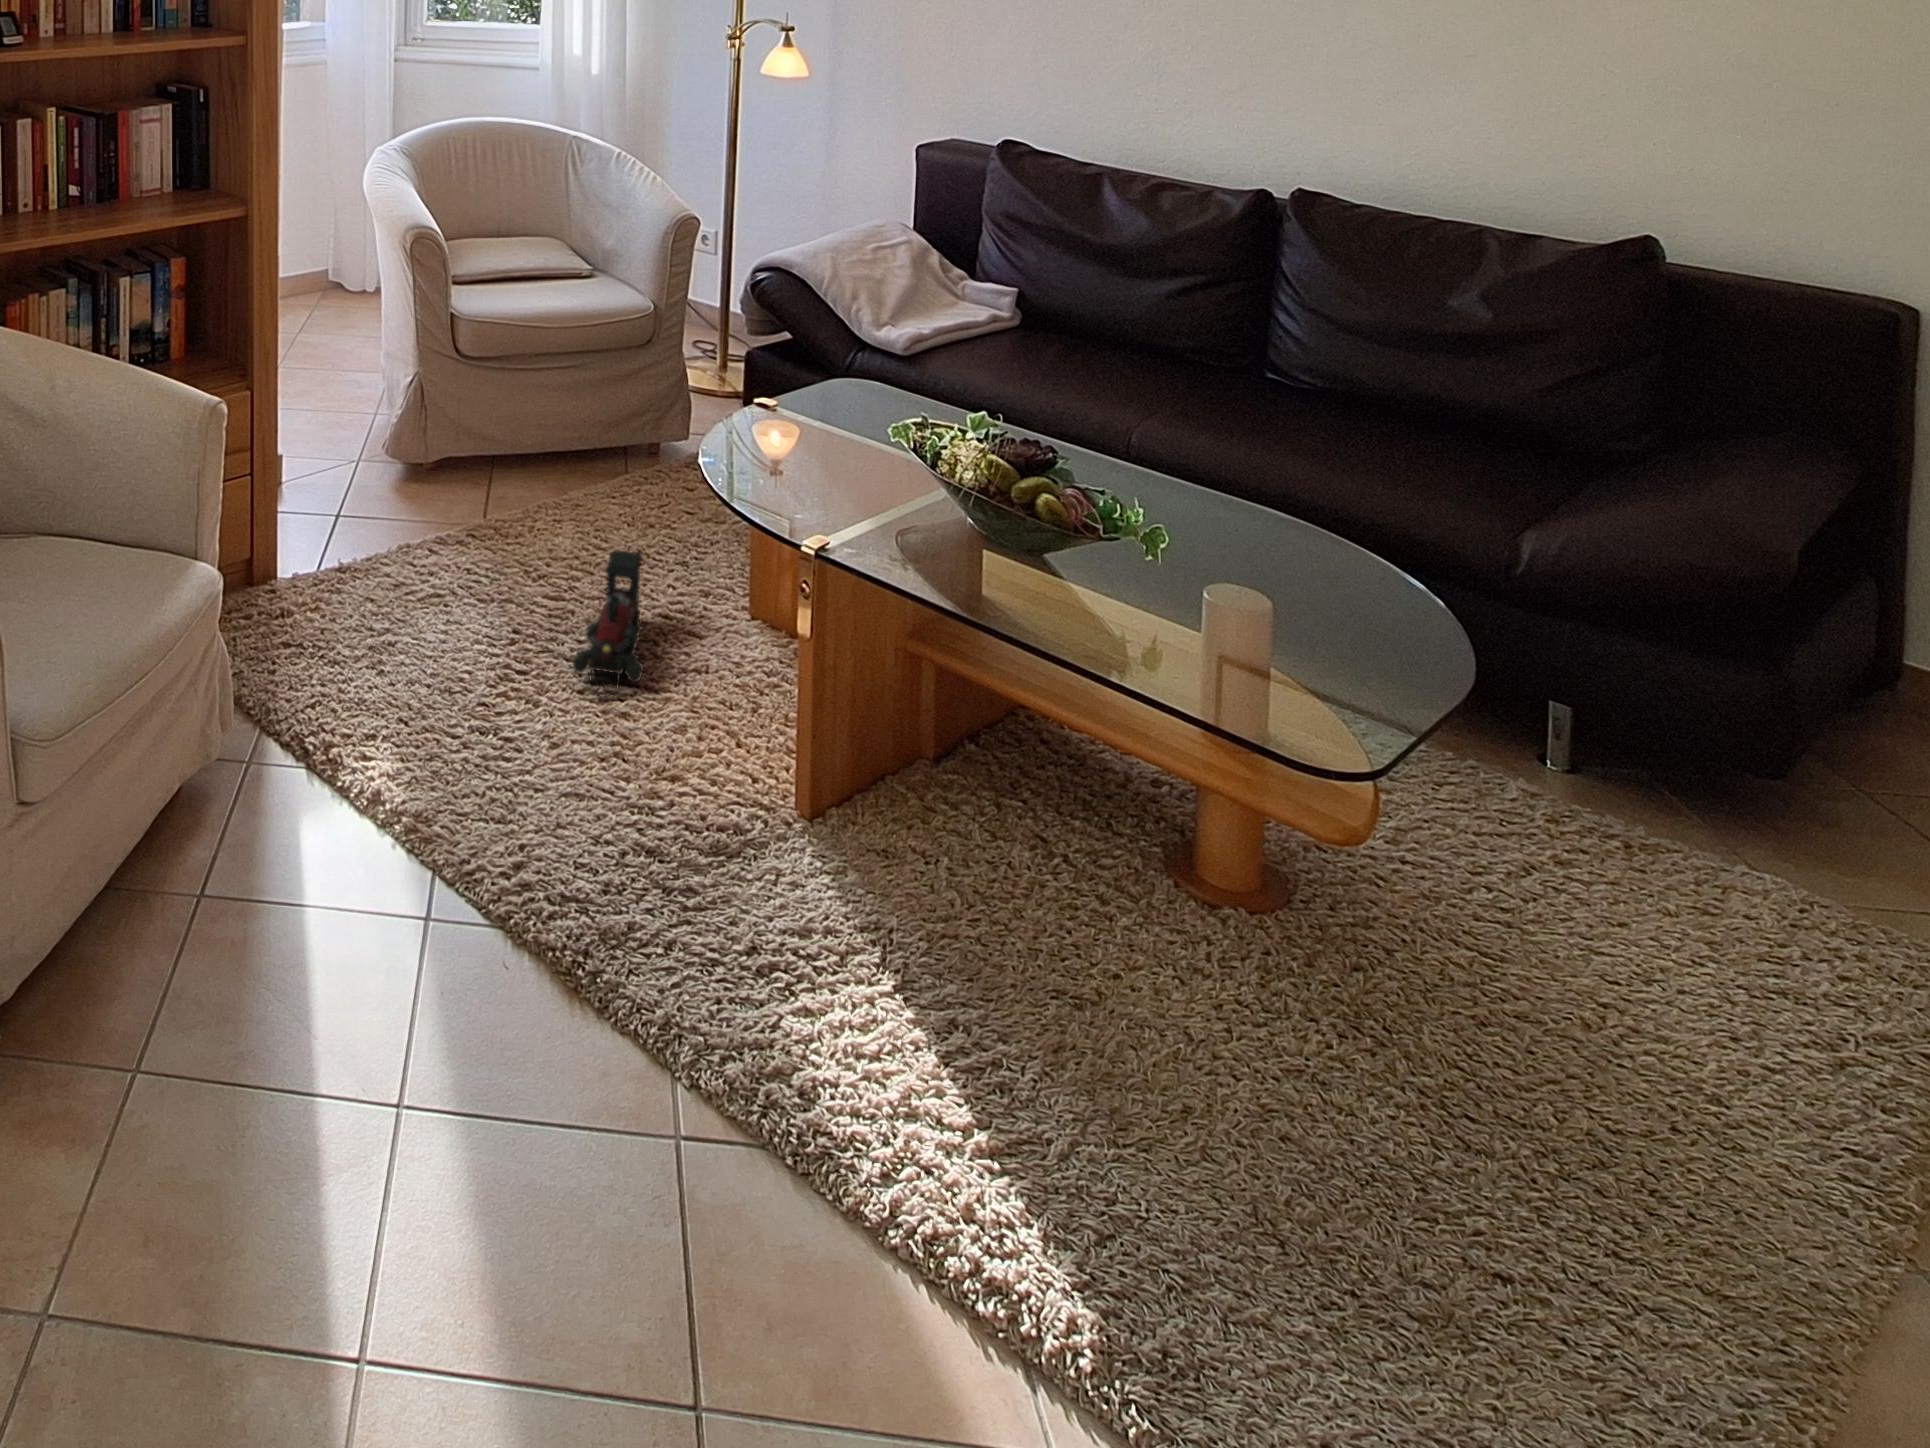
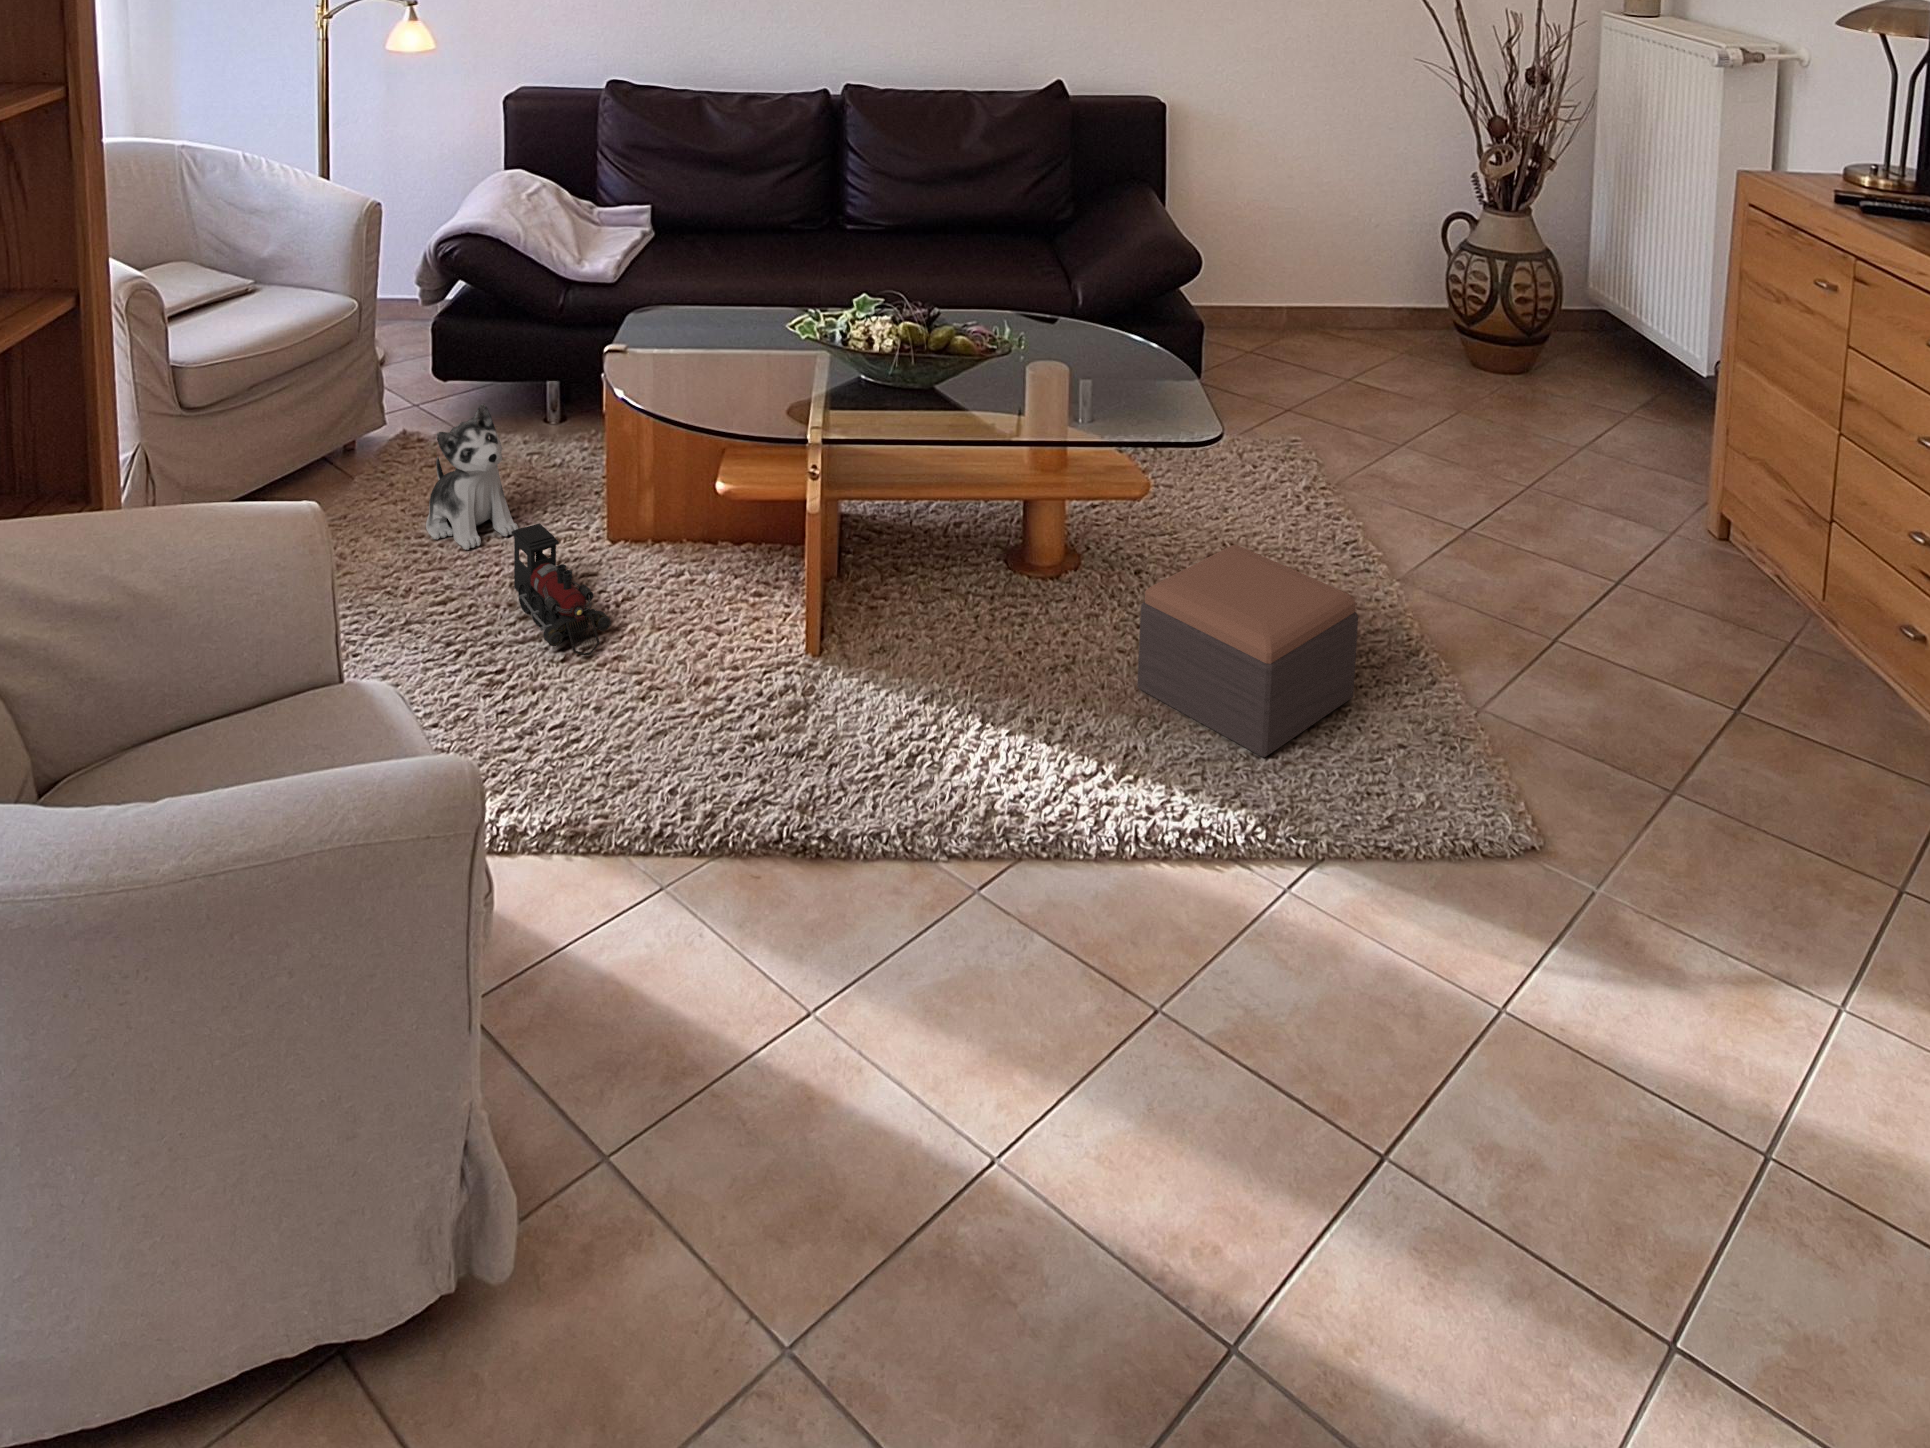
plush toy: none [608,423,693,571] -> present [426,404,518,550]
footstool: none [1160,934,1553,1338] -> present [1137,545,1358,758]

